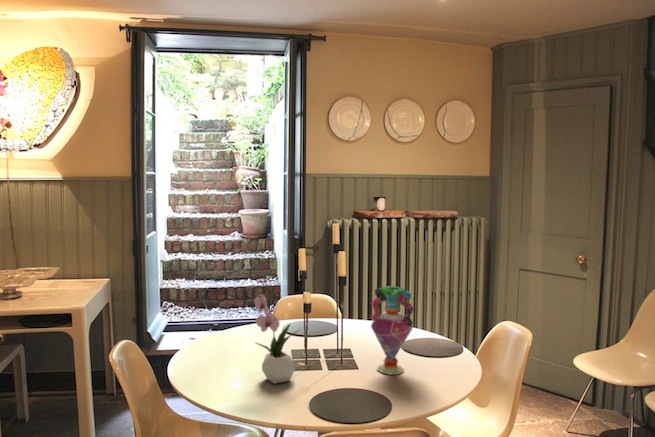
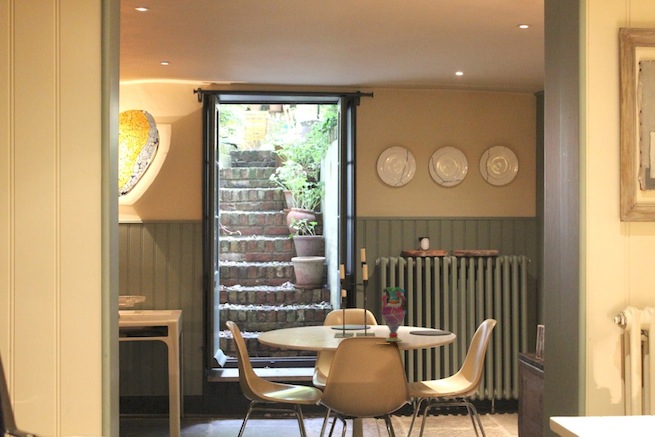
flower arrangement: present [254,280,296,384] -> none [307,280,335,342]

